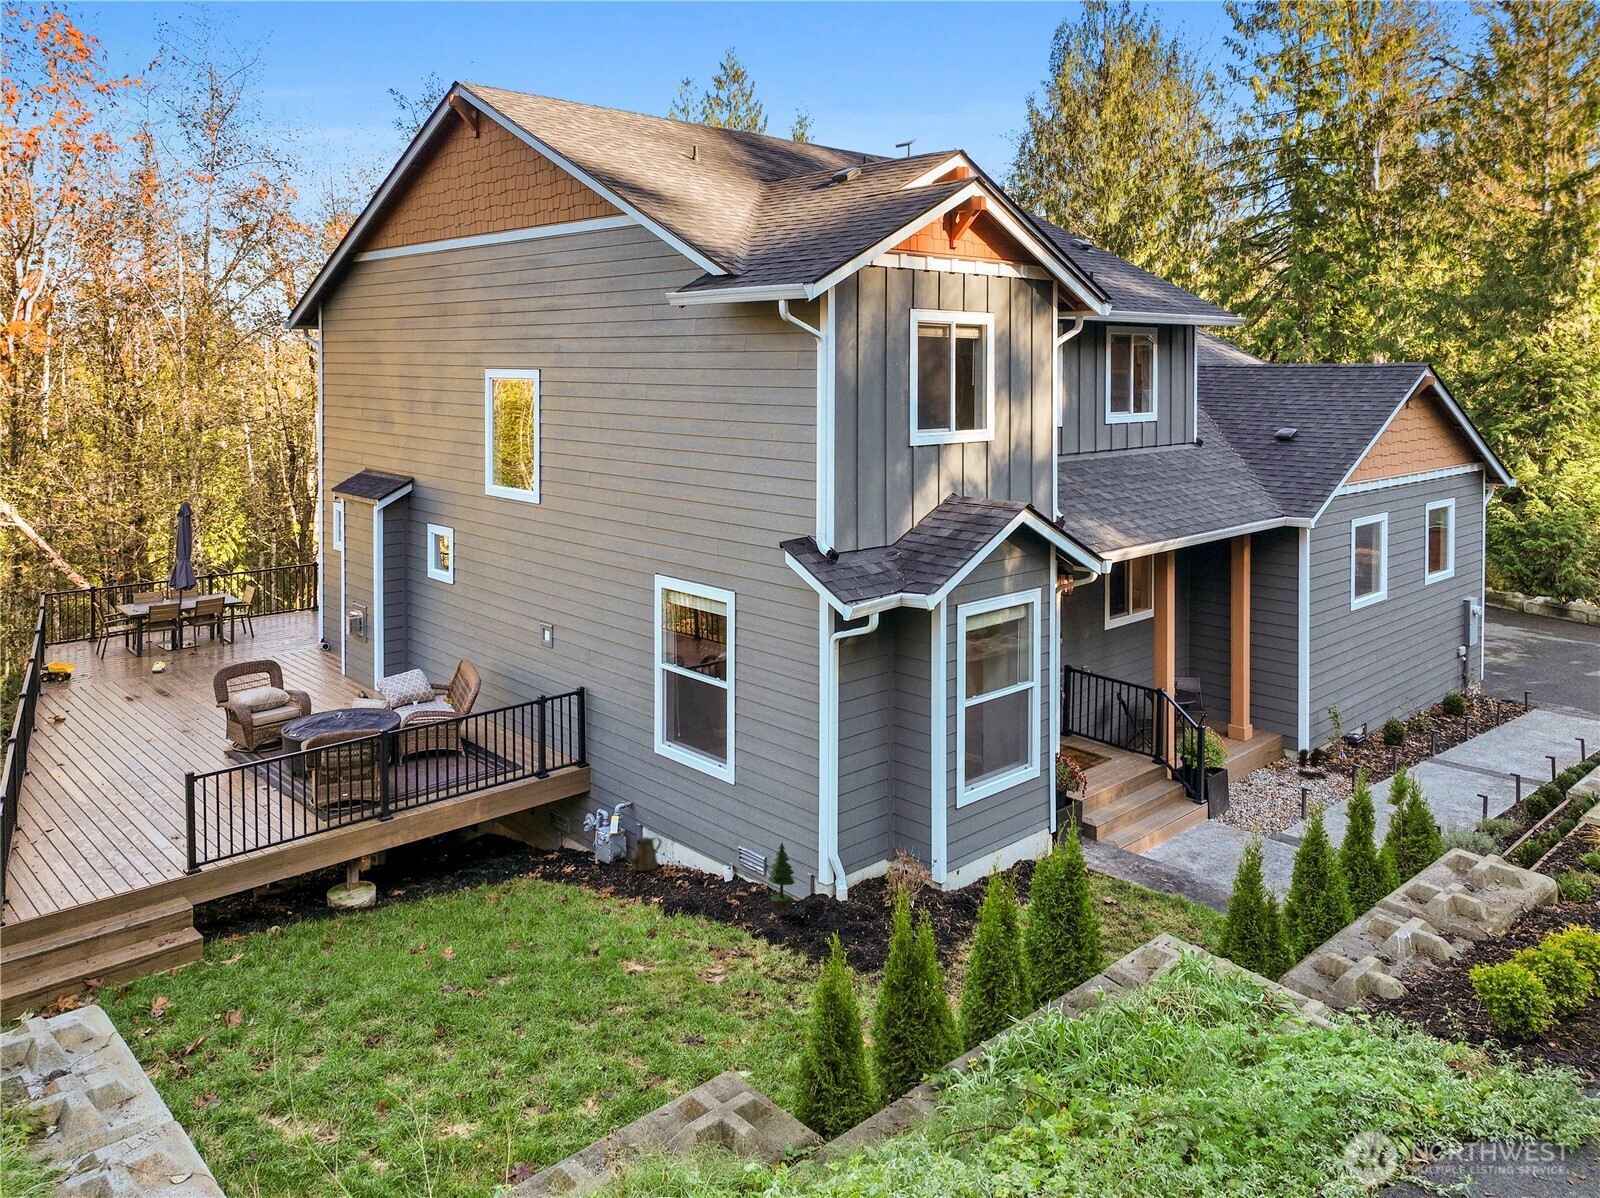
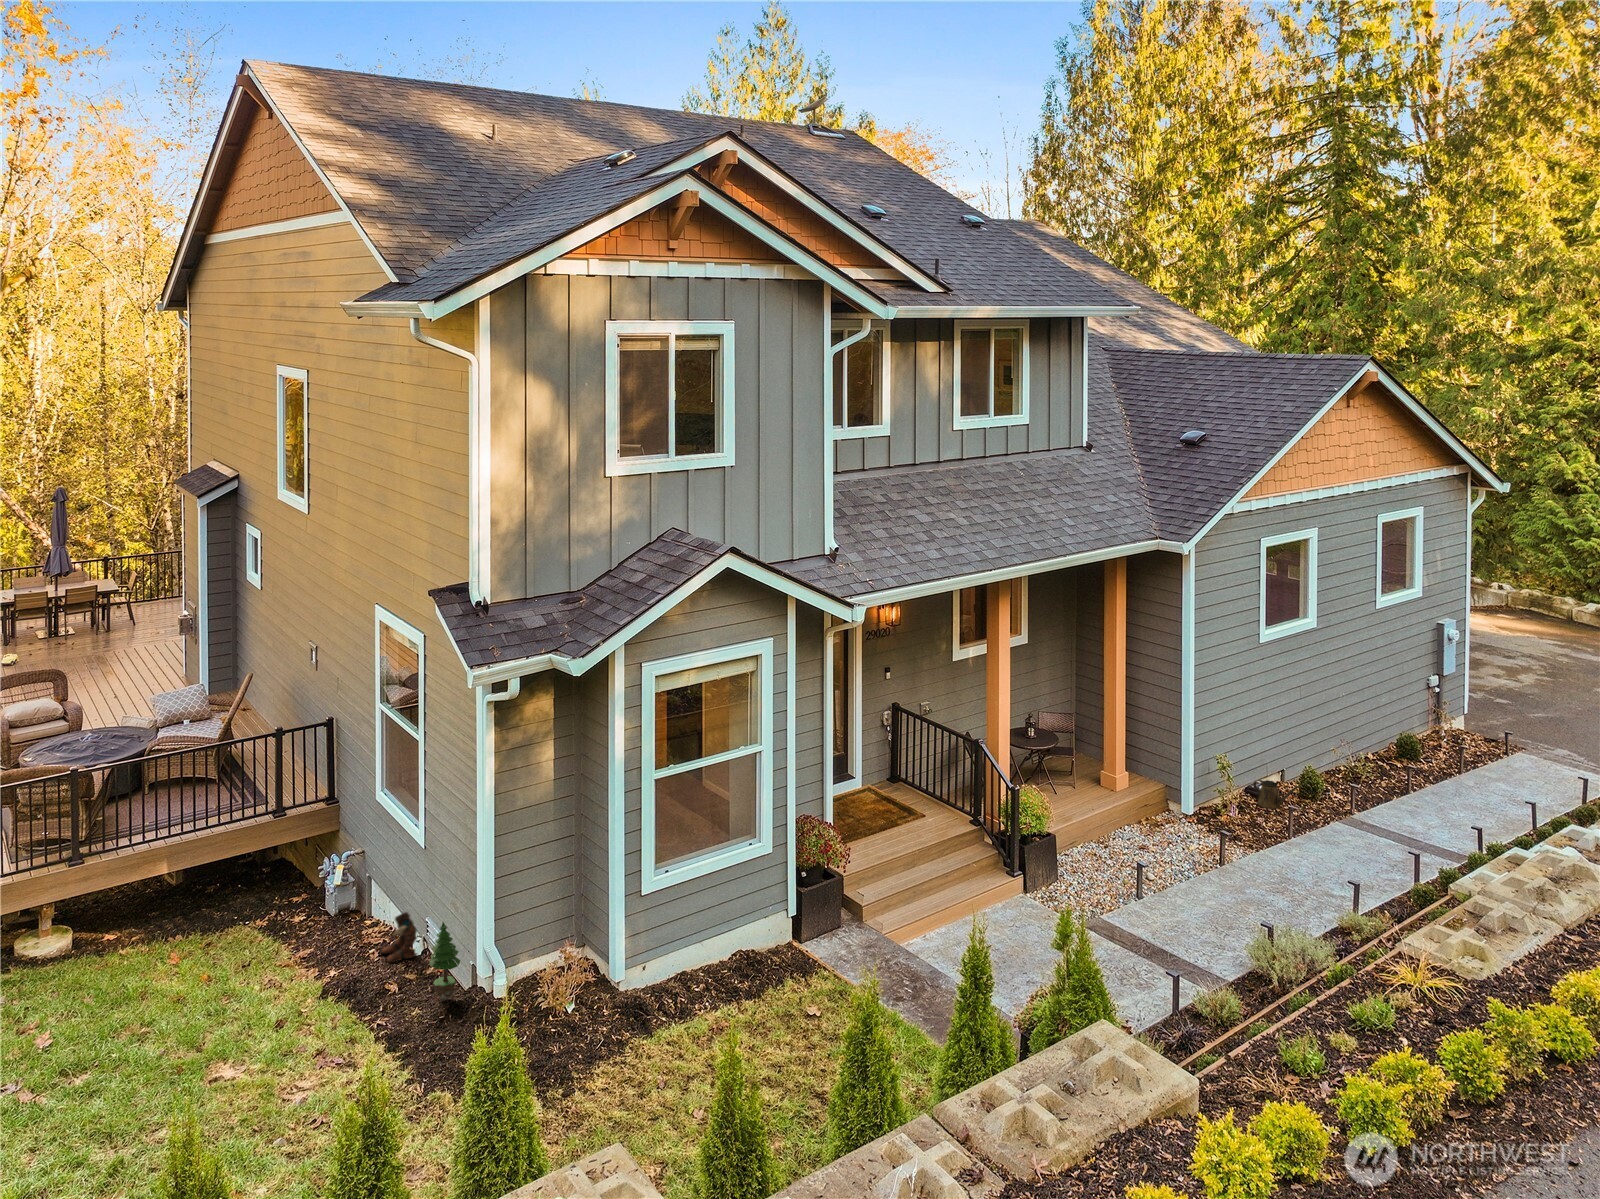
boots: present [1298,748,1330,779] -> present [381,912,418,963]
watering can: present [616,837,661,871] -> present [1253,780,1300,809]

